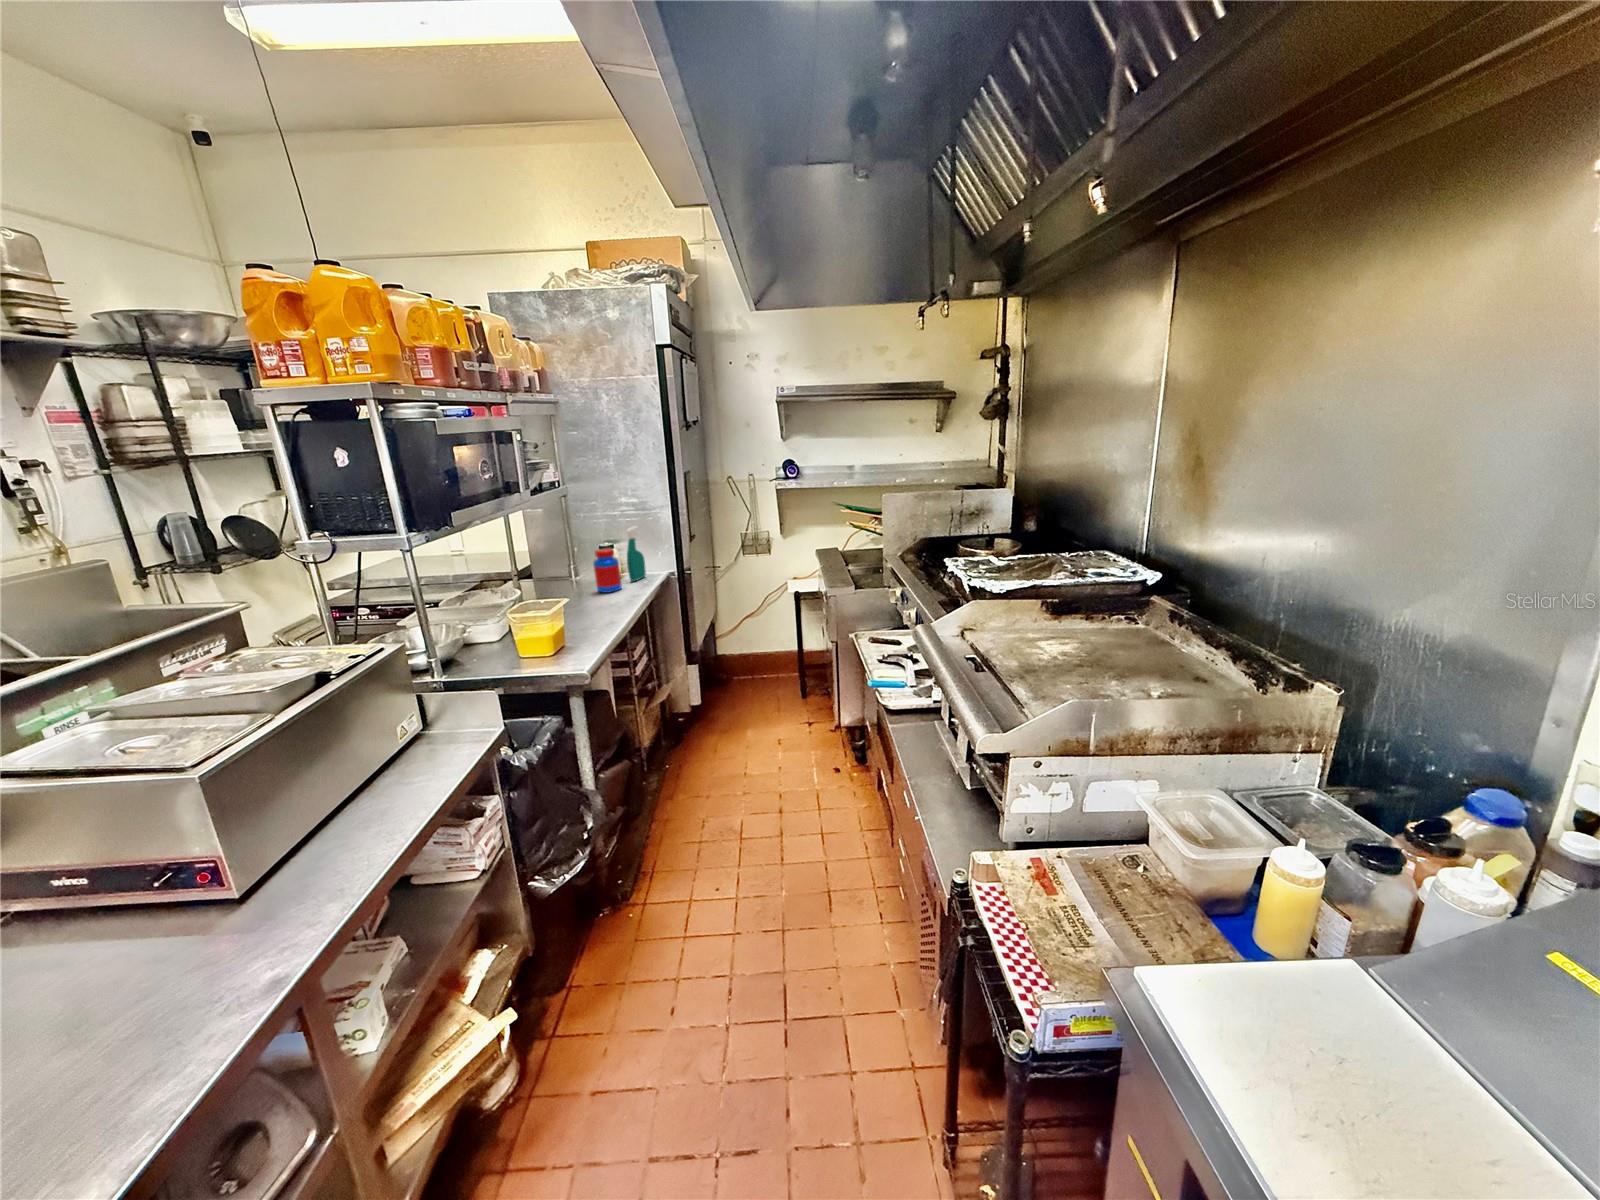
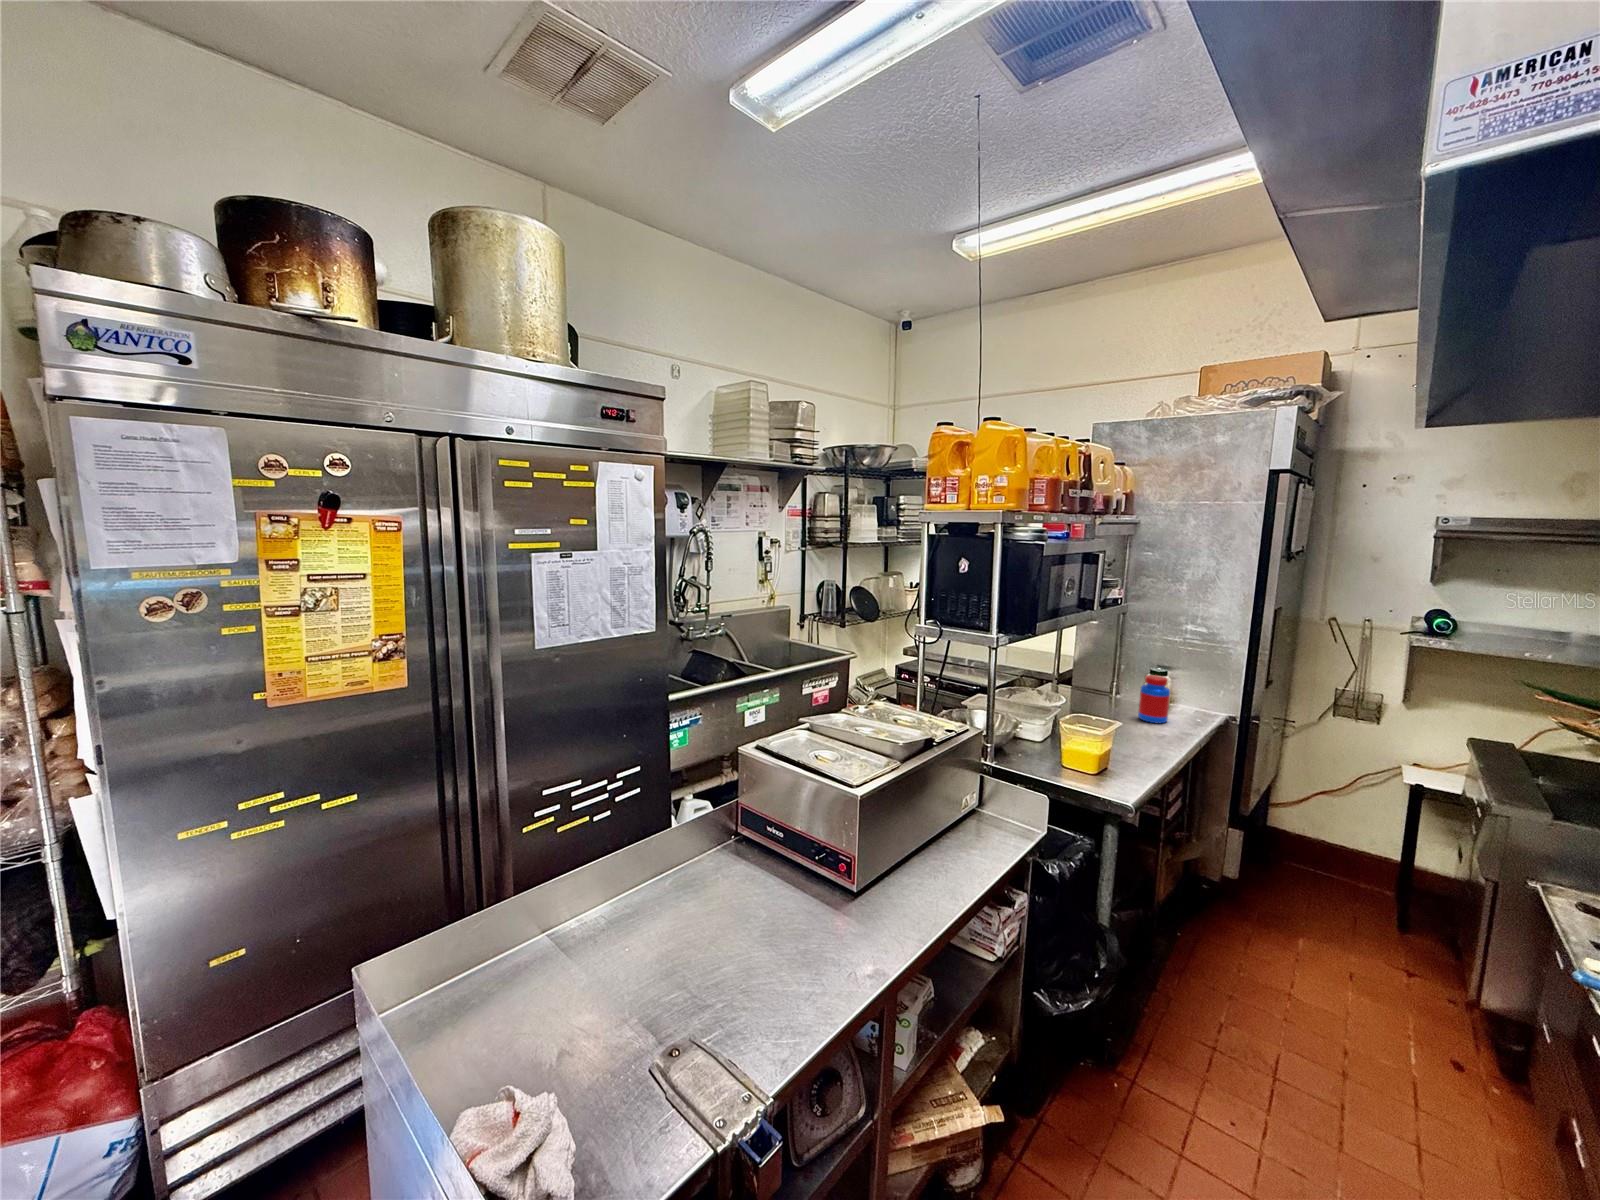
spray bottle: present [627,526,646,581] -> none [1177,658,1200,717]

